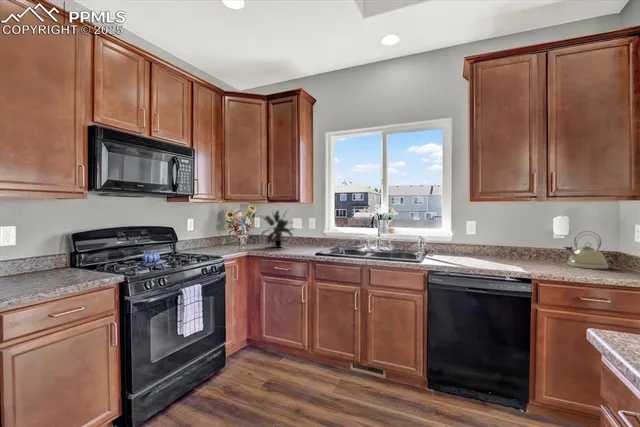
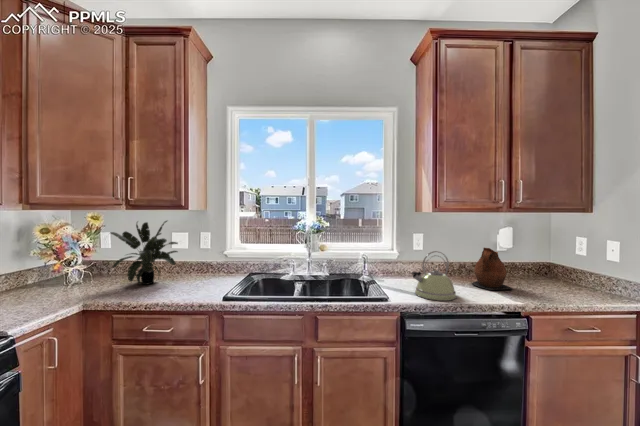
ceramic pitcher: none [508,230,545,266] -> present [472,248,512,290]
kettle: present [564,231,608,269] -> present [412,251,456,301]

